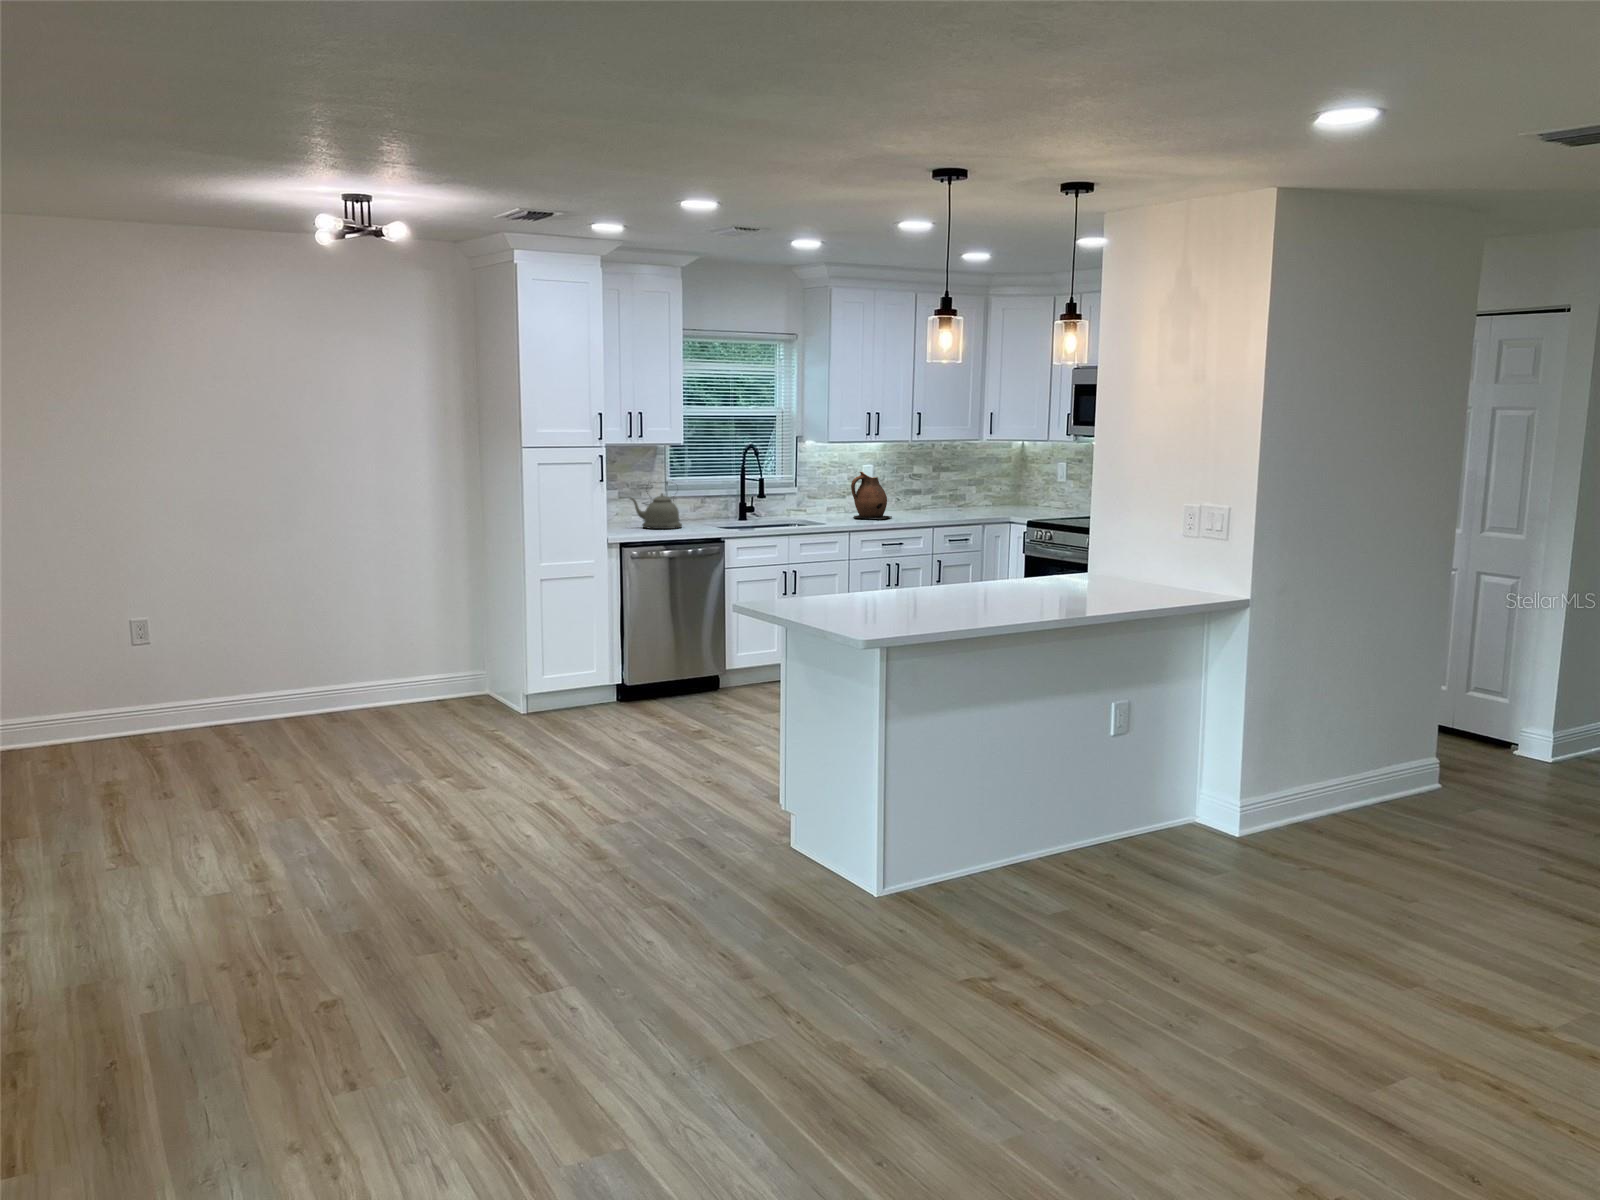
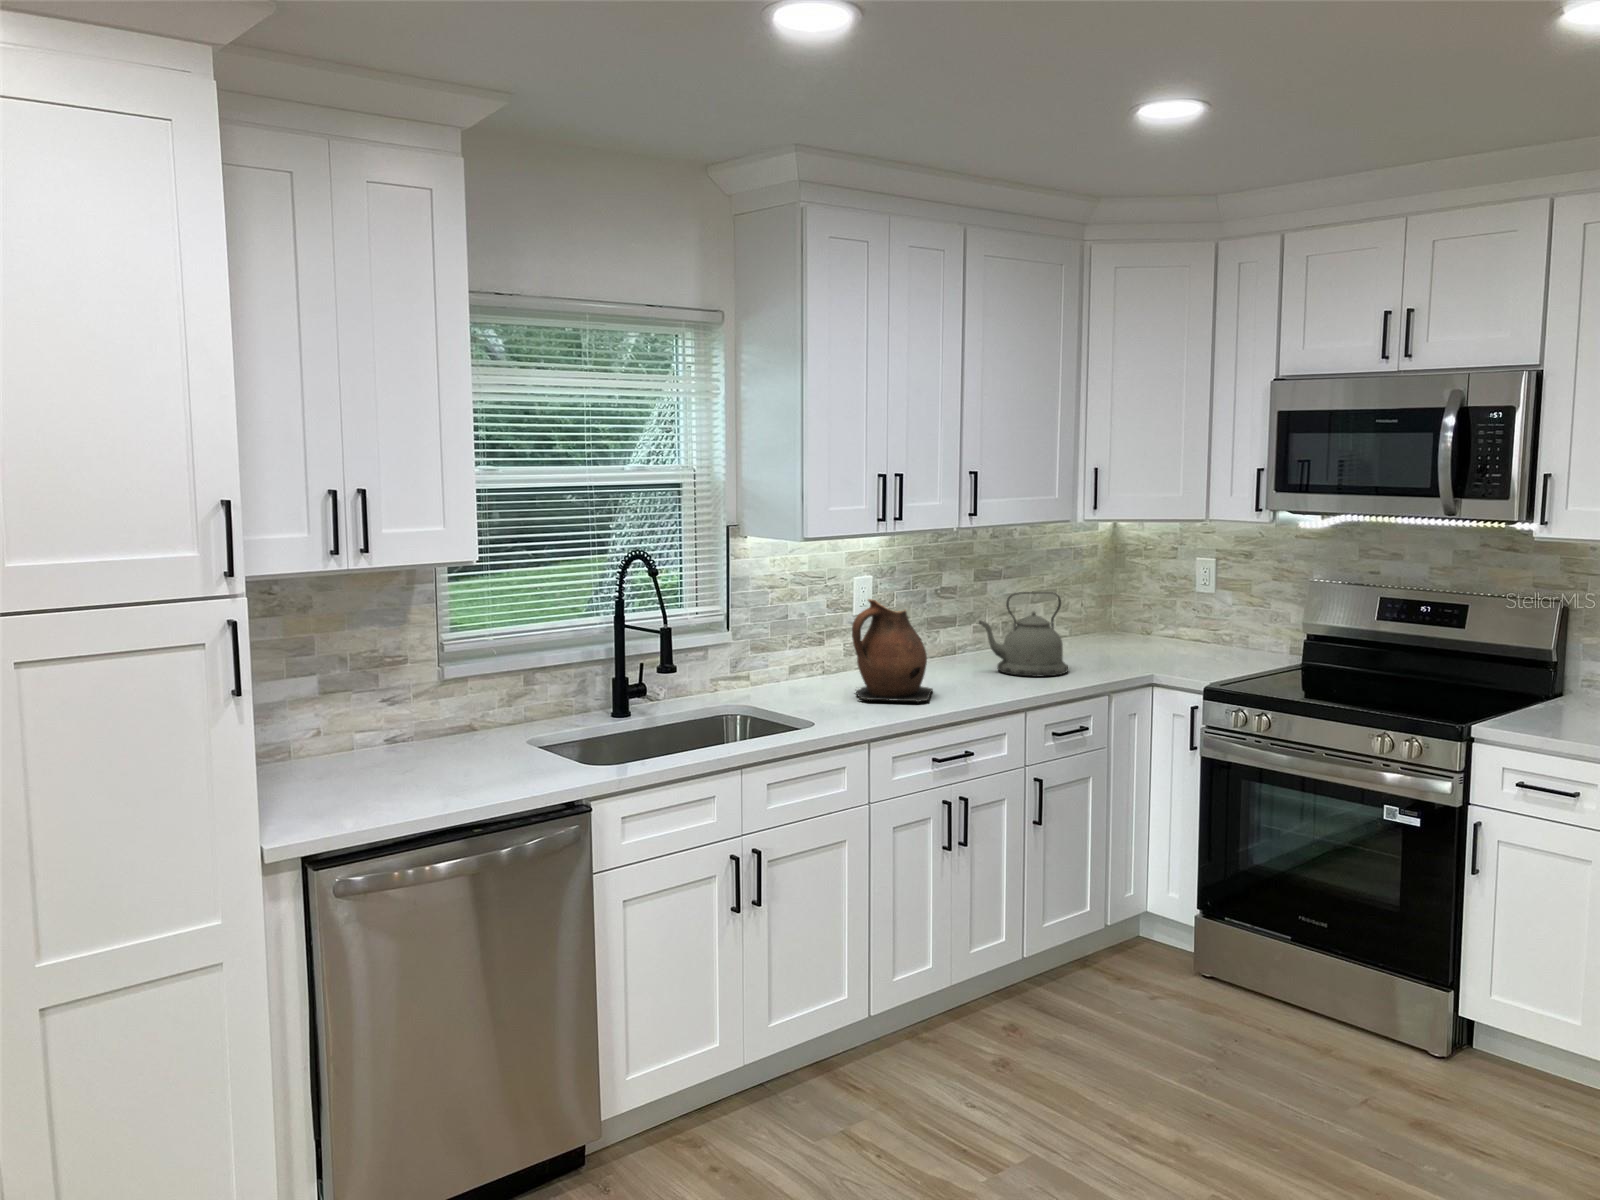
kettle: present [630,493,682,529] -> present [979,592,1068,677]

